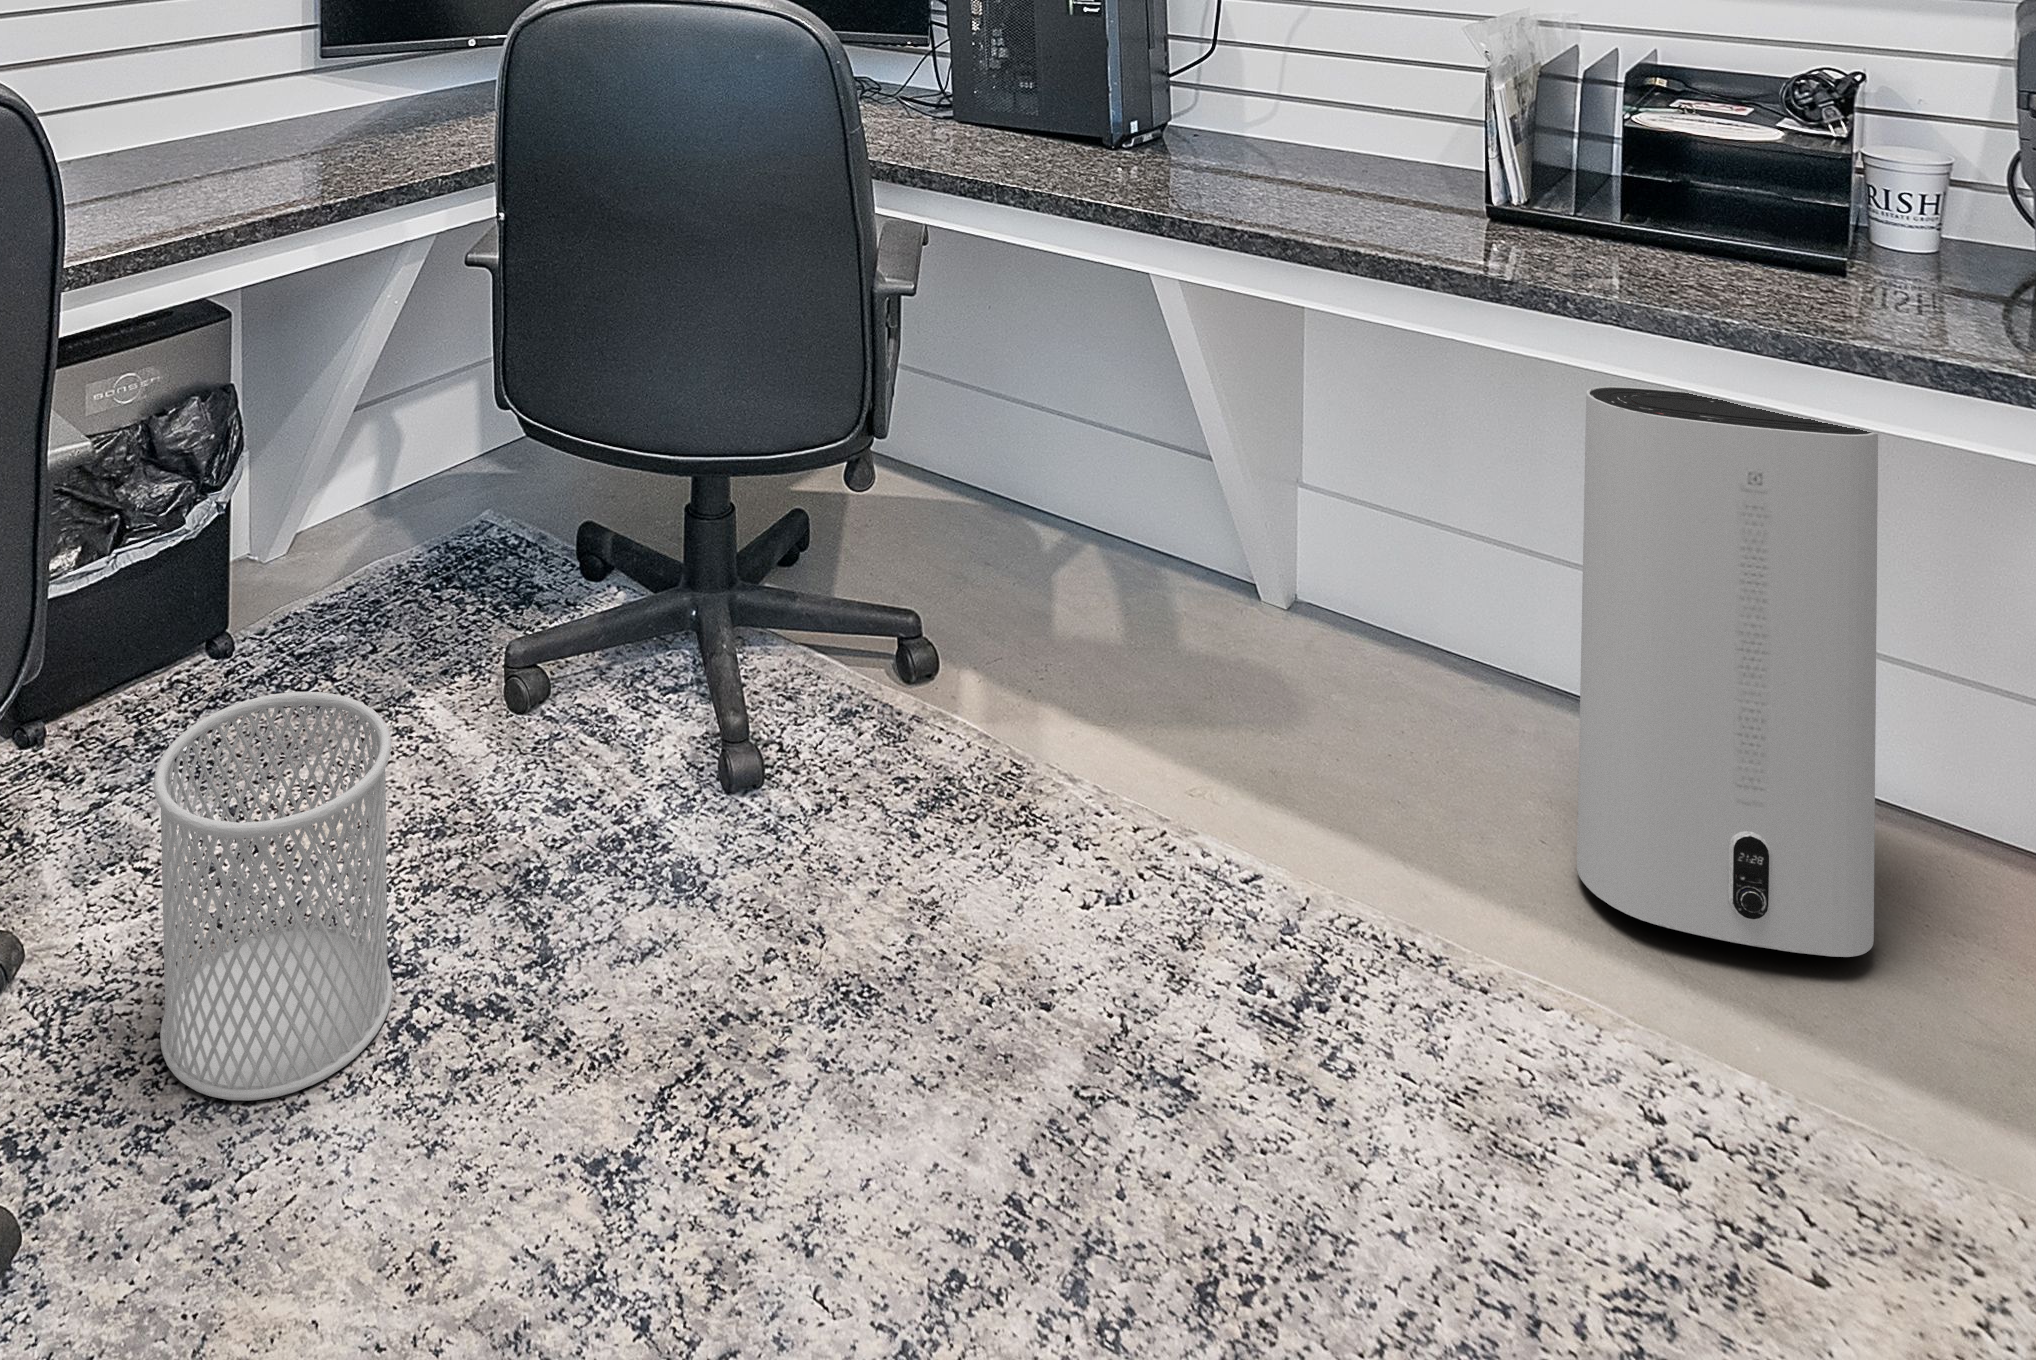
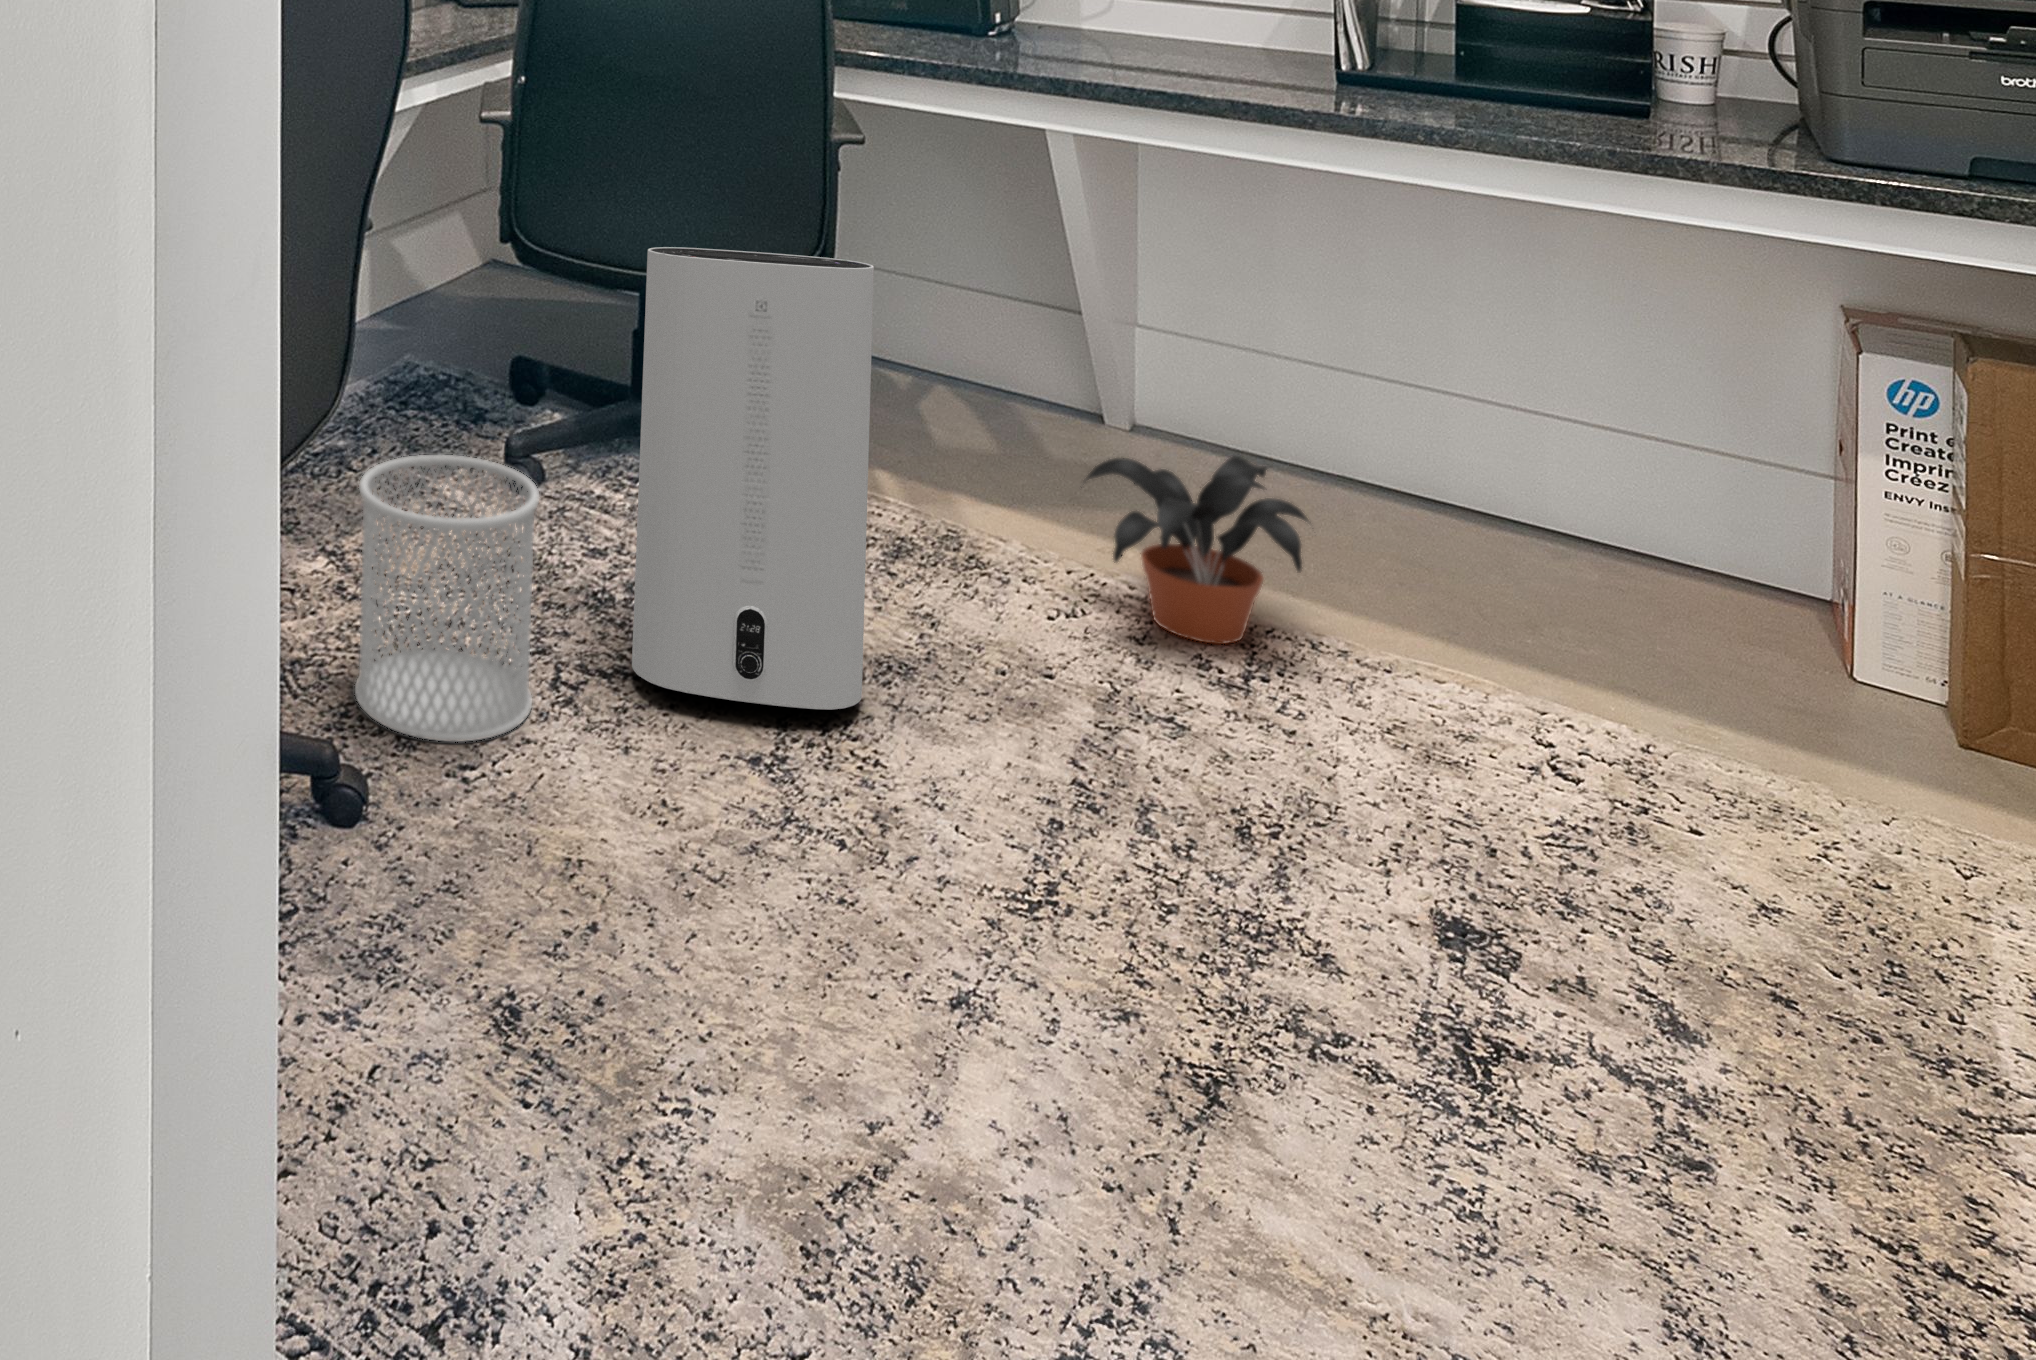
air purifier: present [1577,386,1878,957] -> present [632,247,874,710]
potted plant: none [1157,666,1422,916] -> present [1081,456,1308,644]

